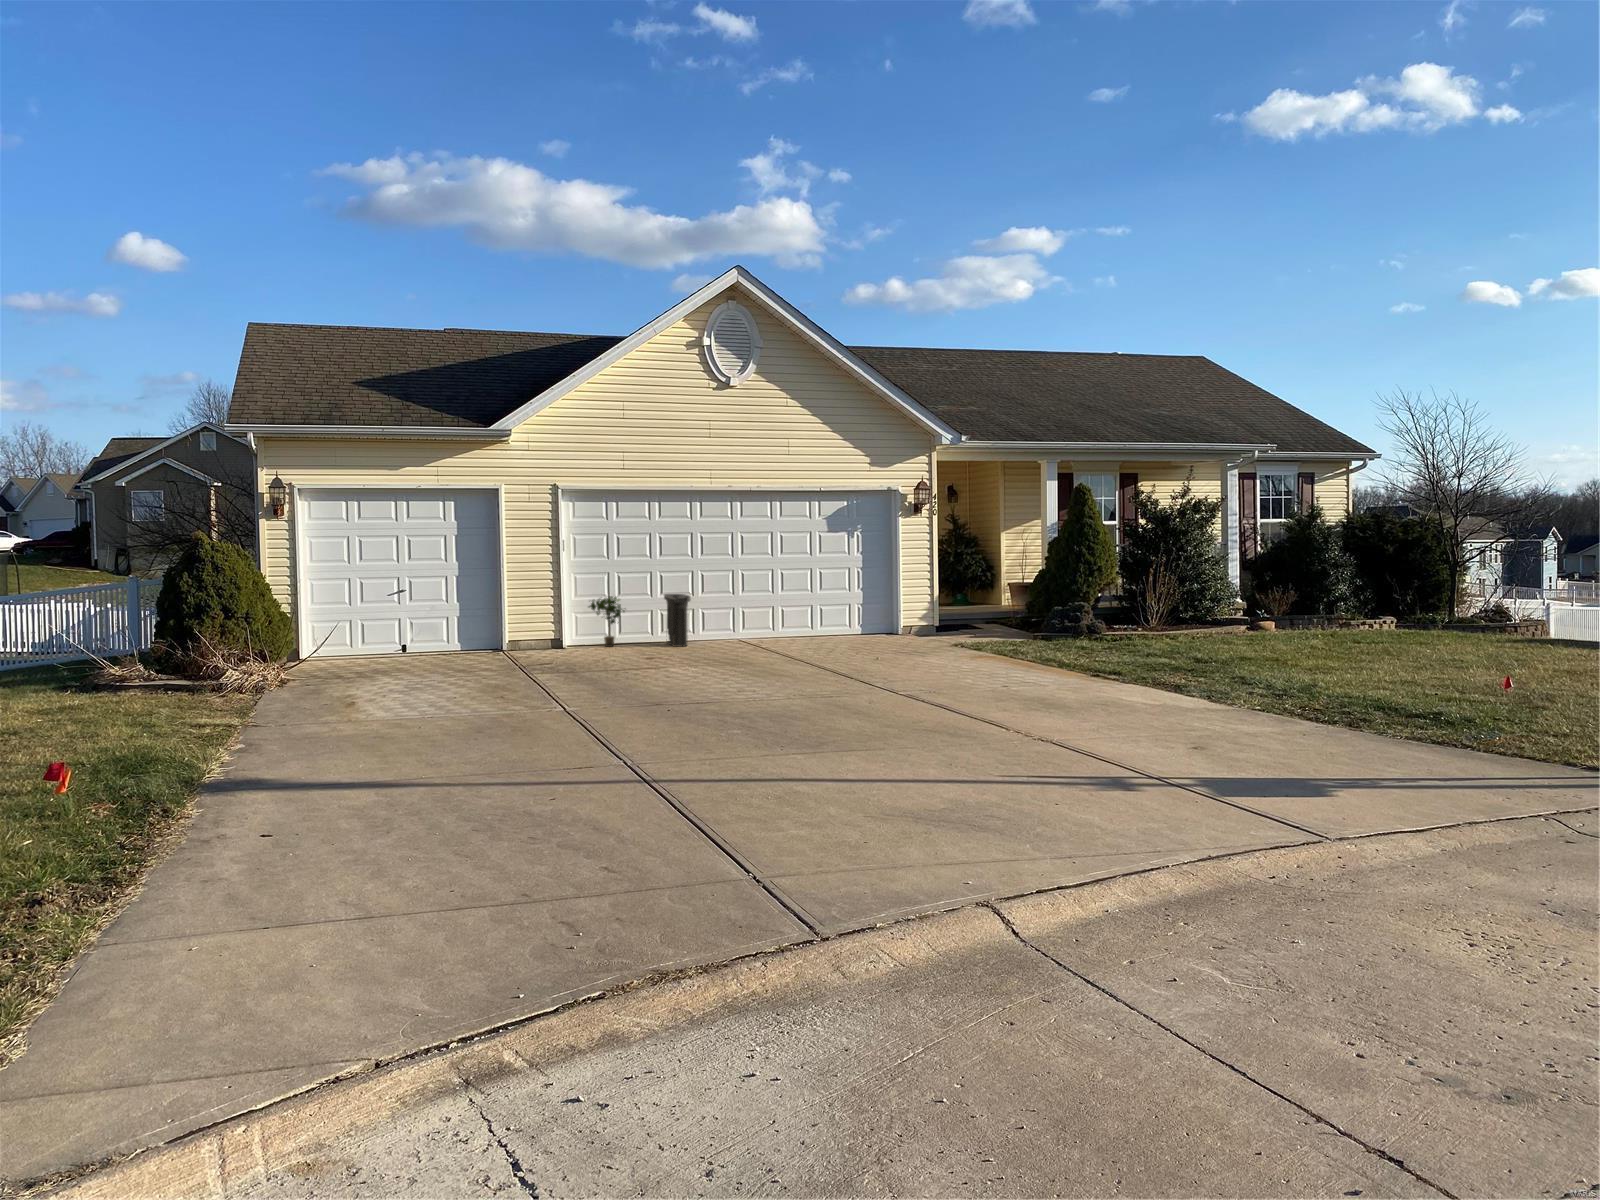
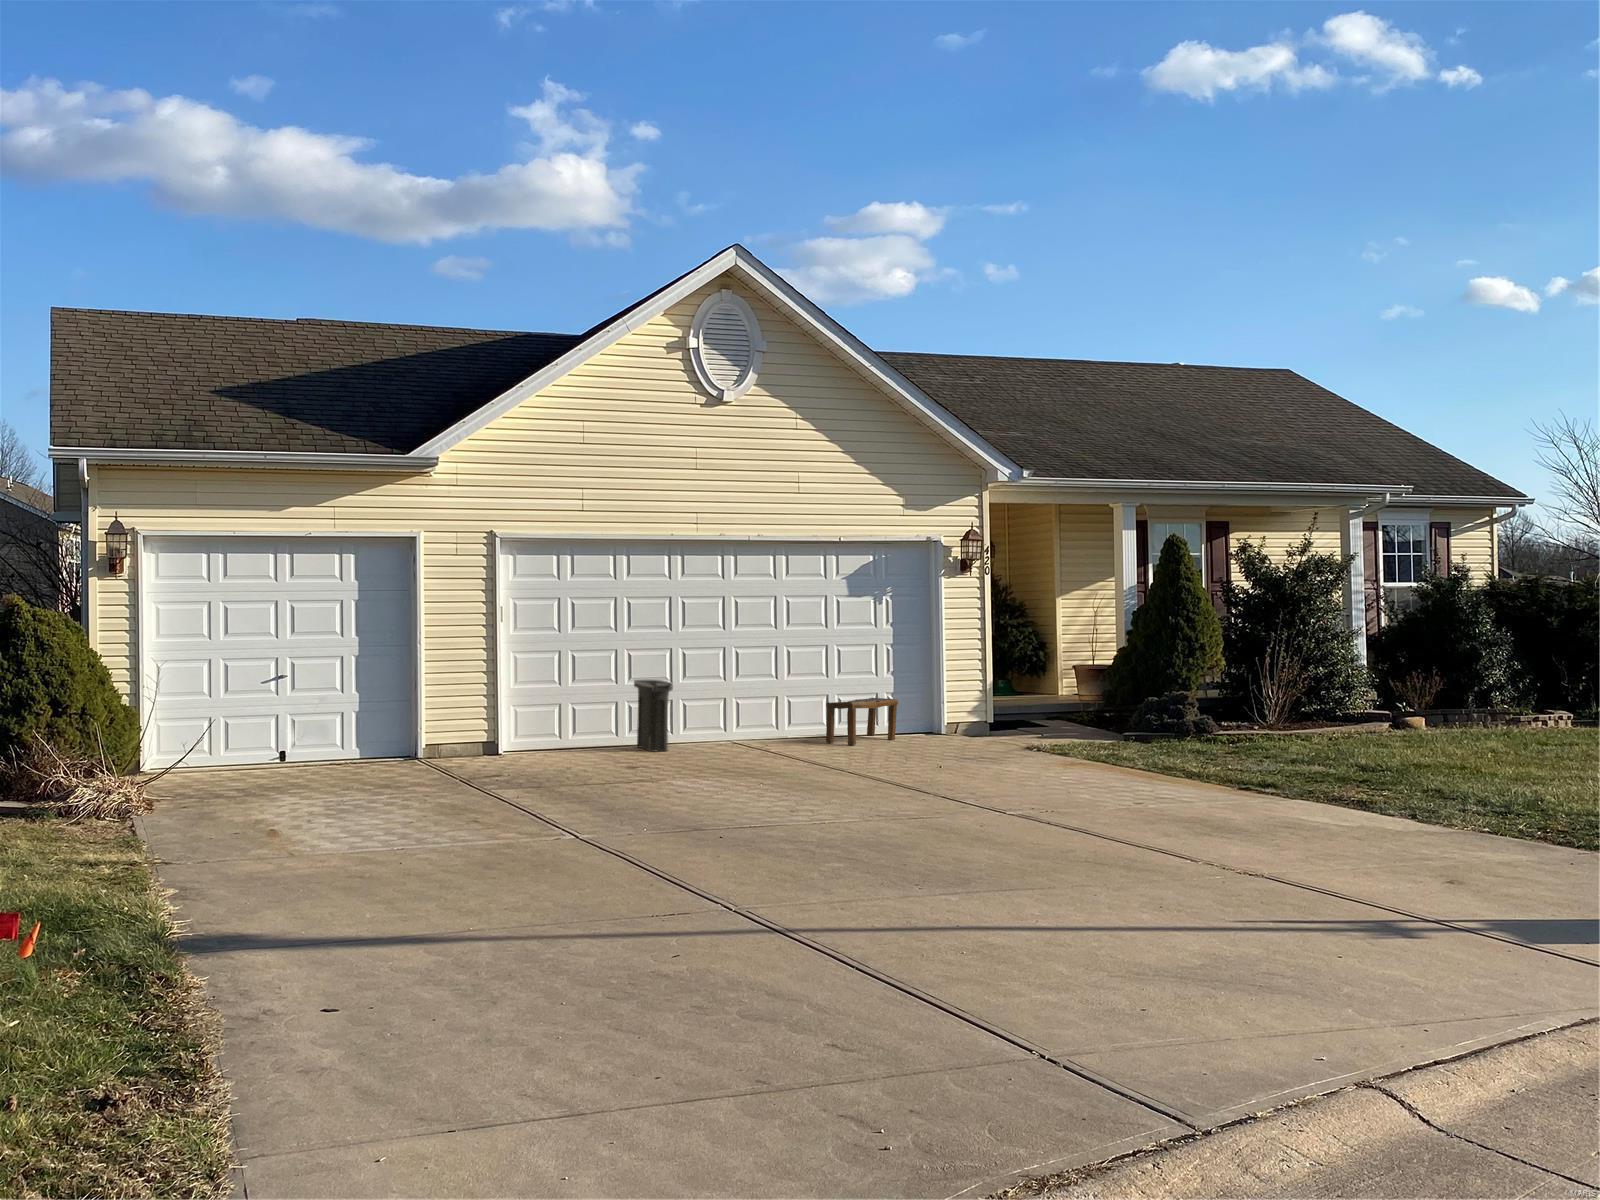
potted plant: present [589,596,622,647] -> none [533,682,585,752]
bench: none [809,607,865,642] -> present [826,698,898,745]

